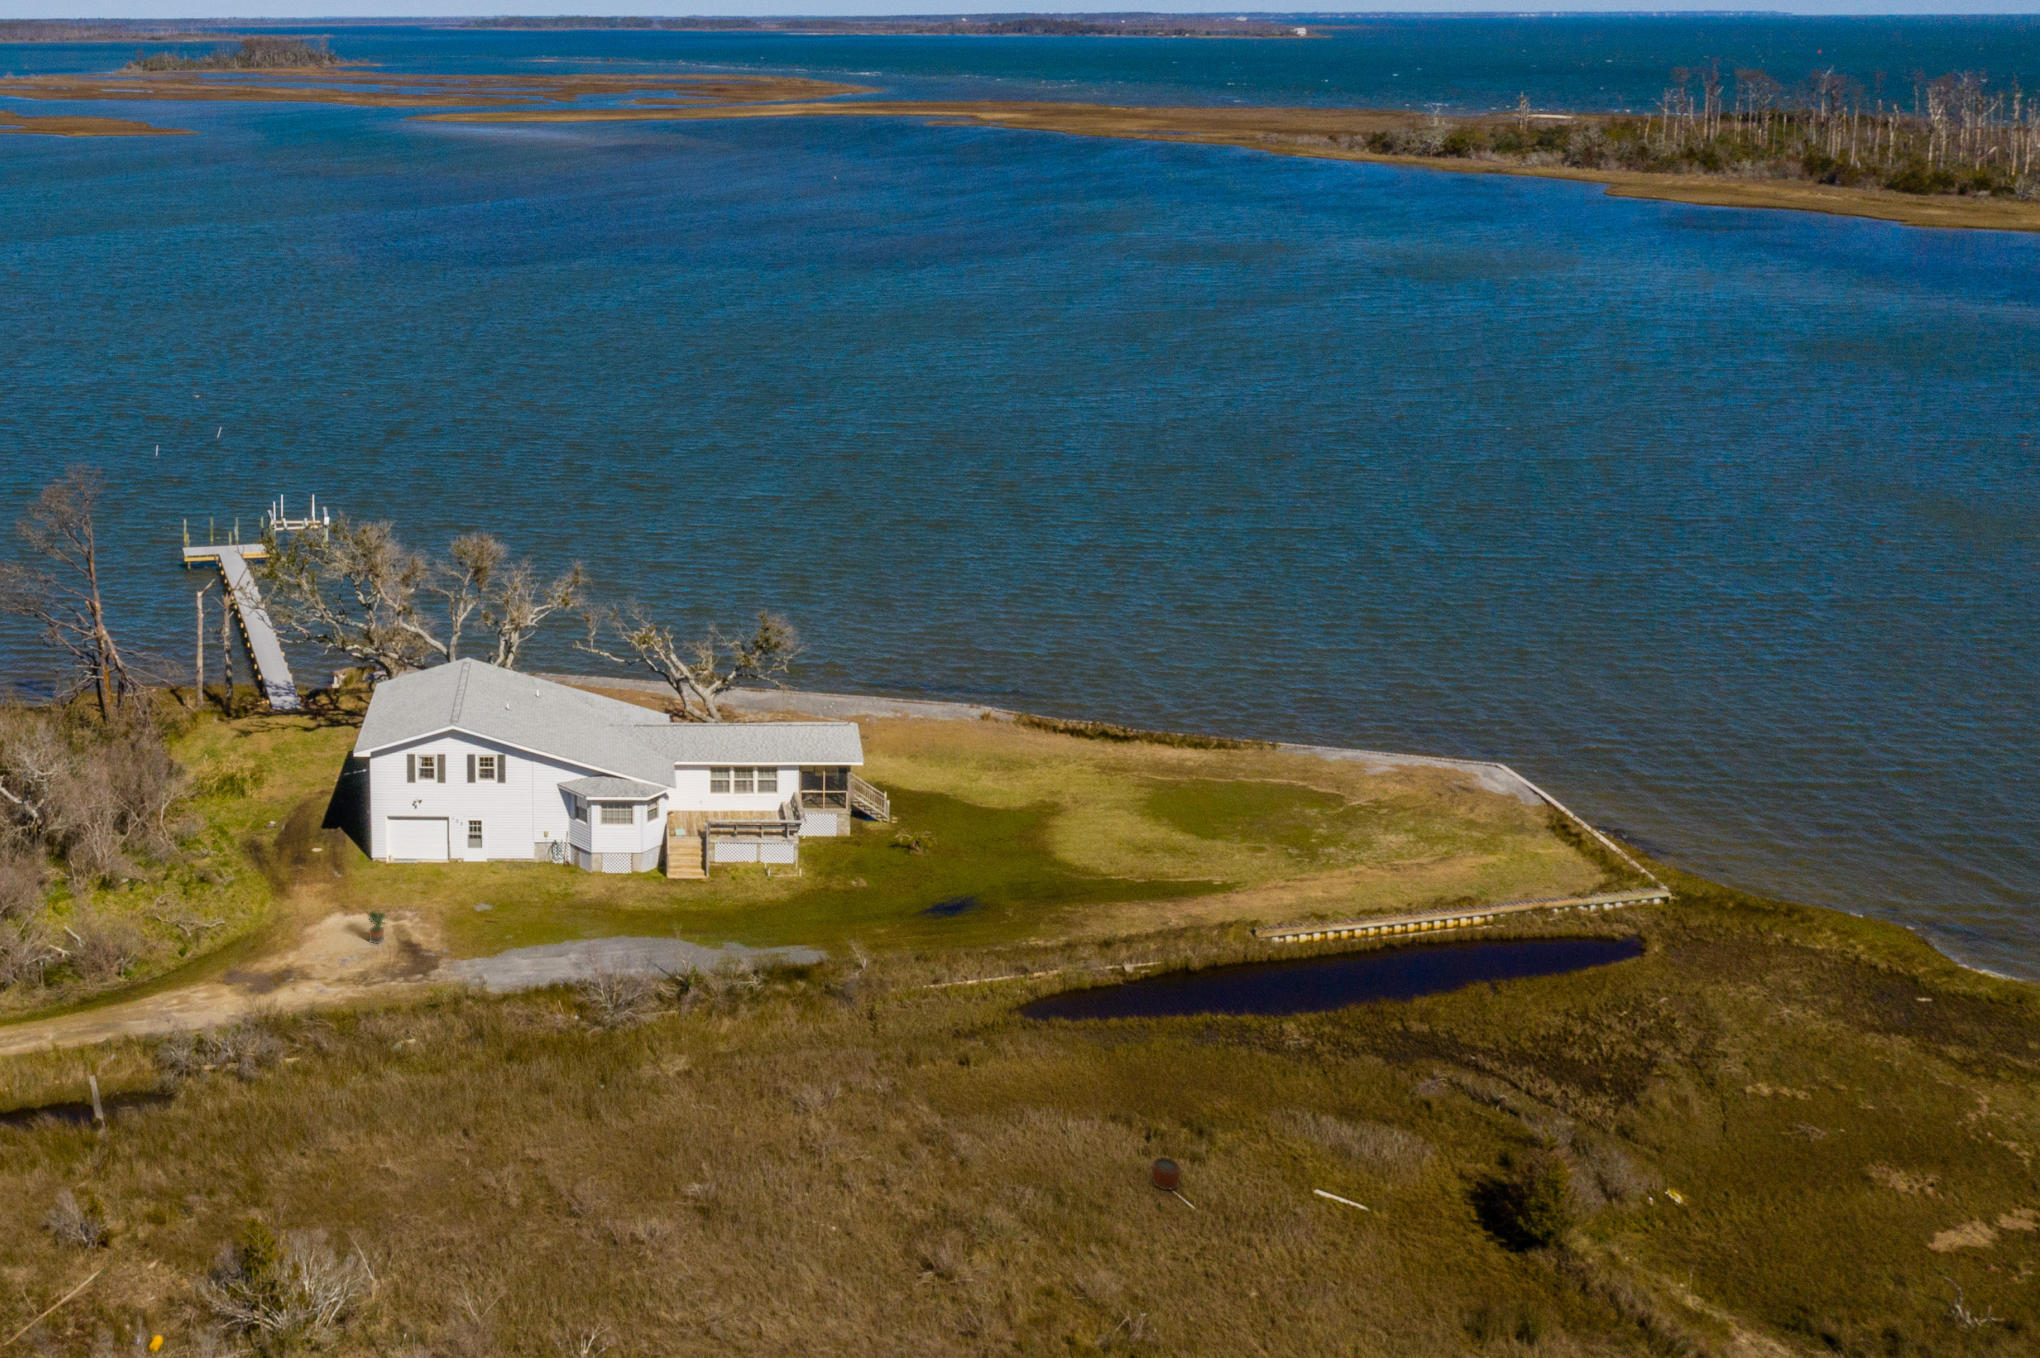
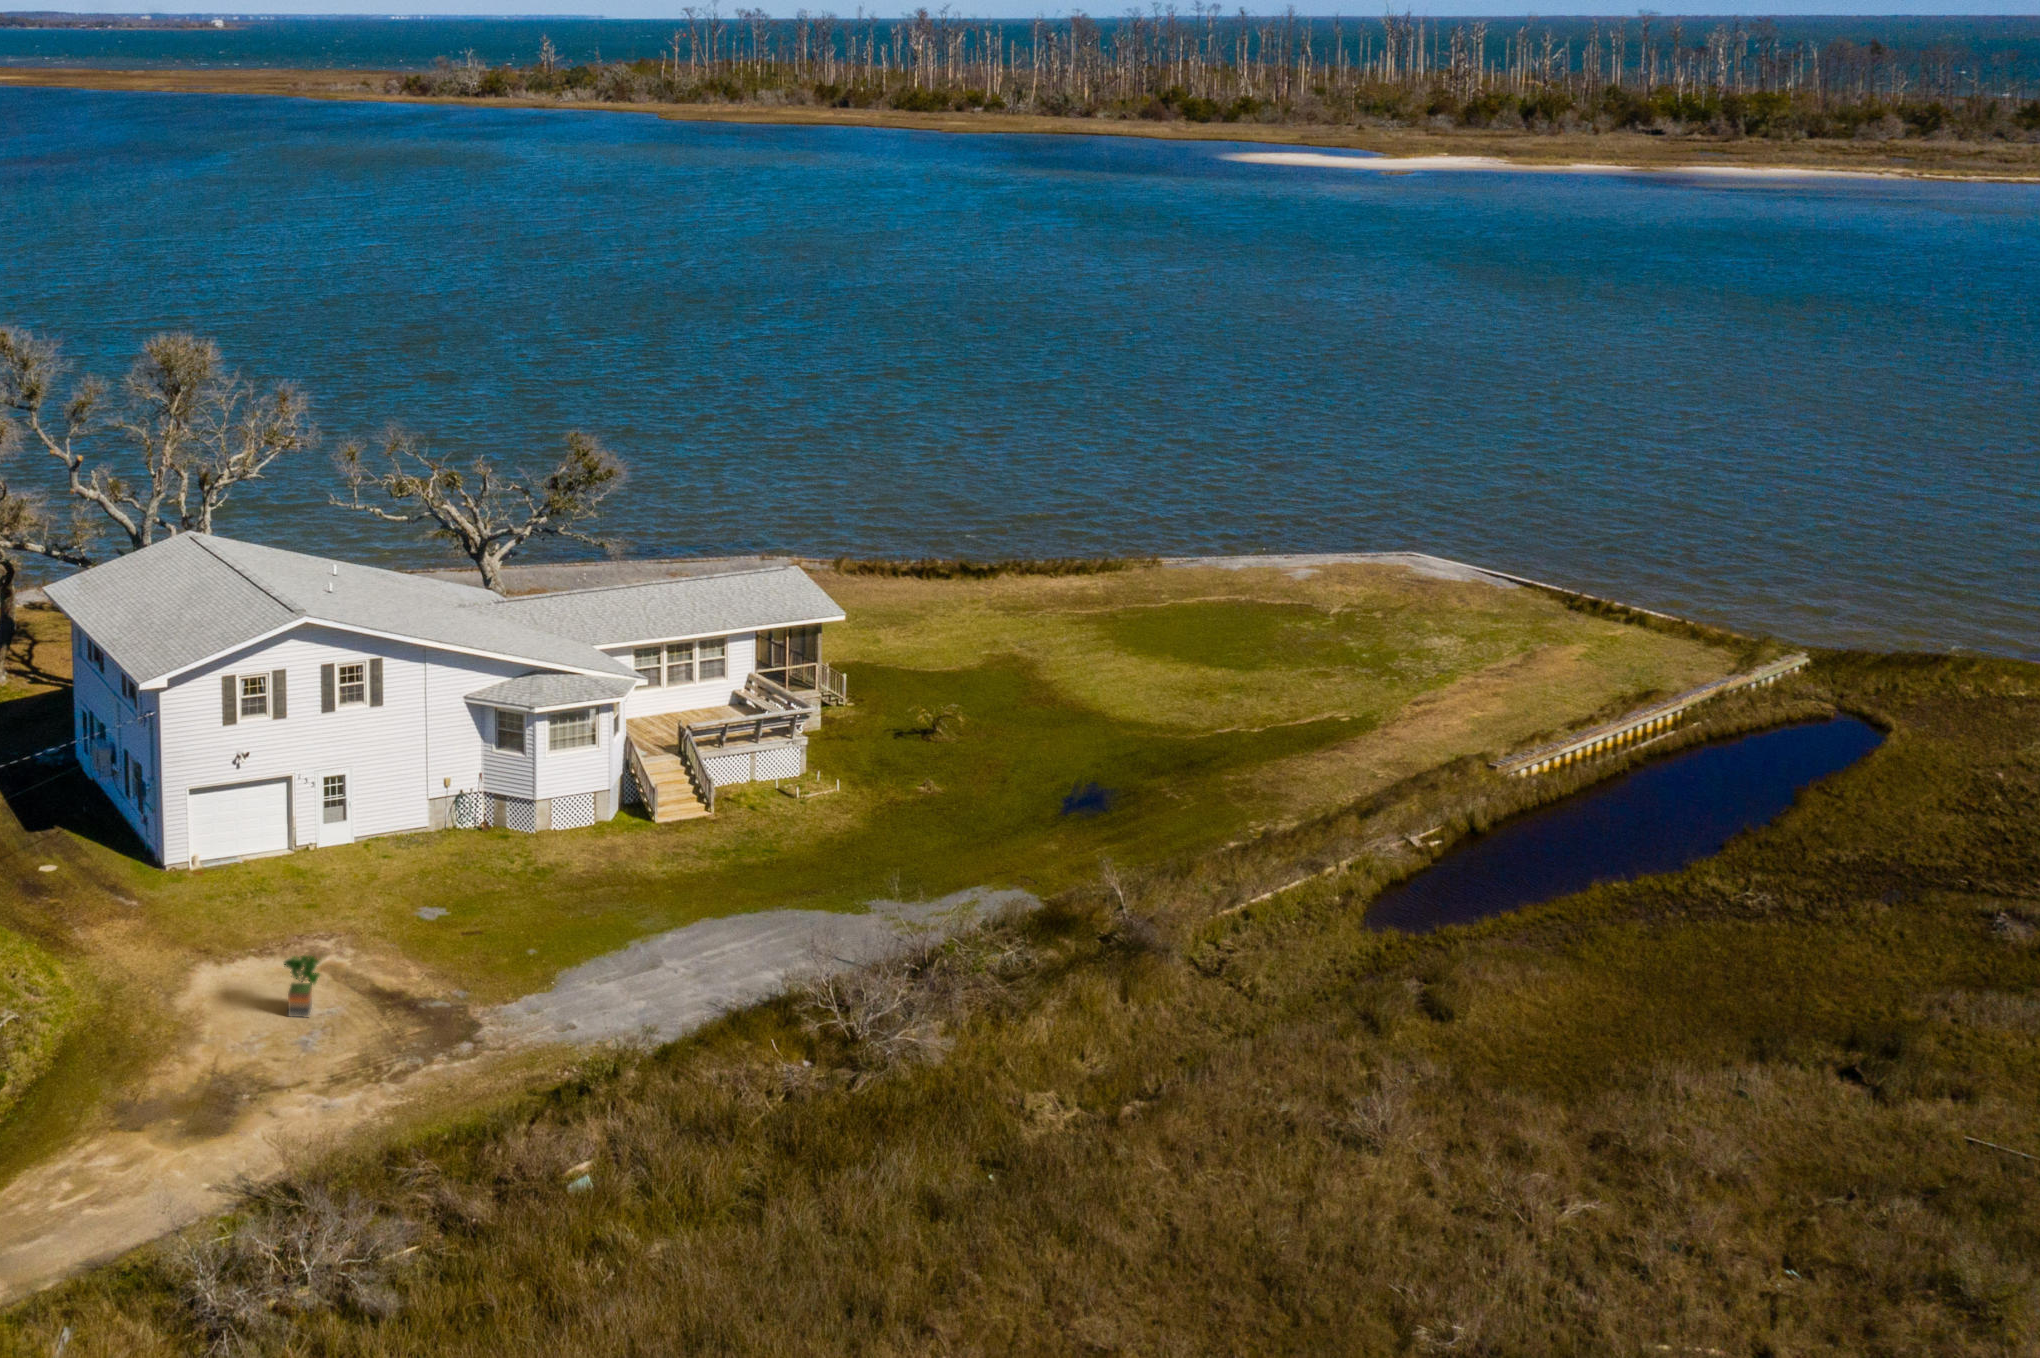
bucket: present [1152,1157,1180,1190] -> none [1824,1088,1879,1141]

